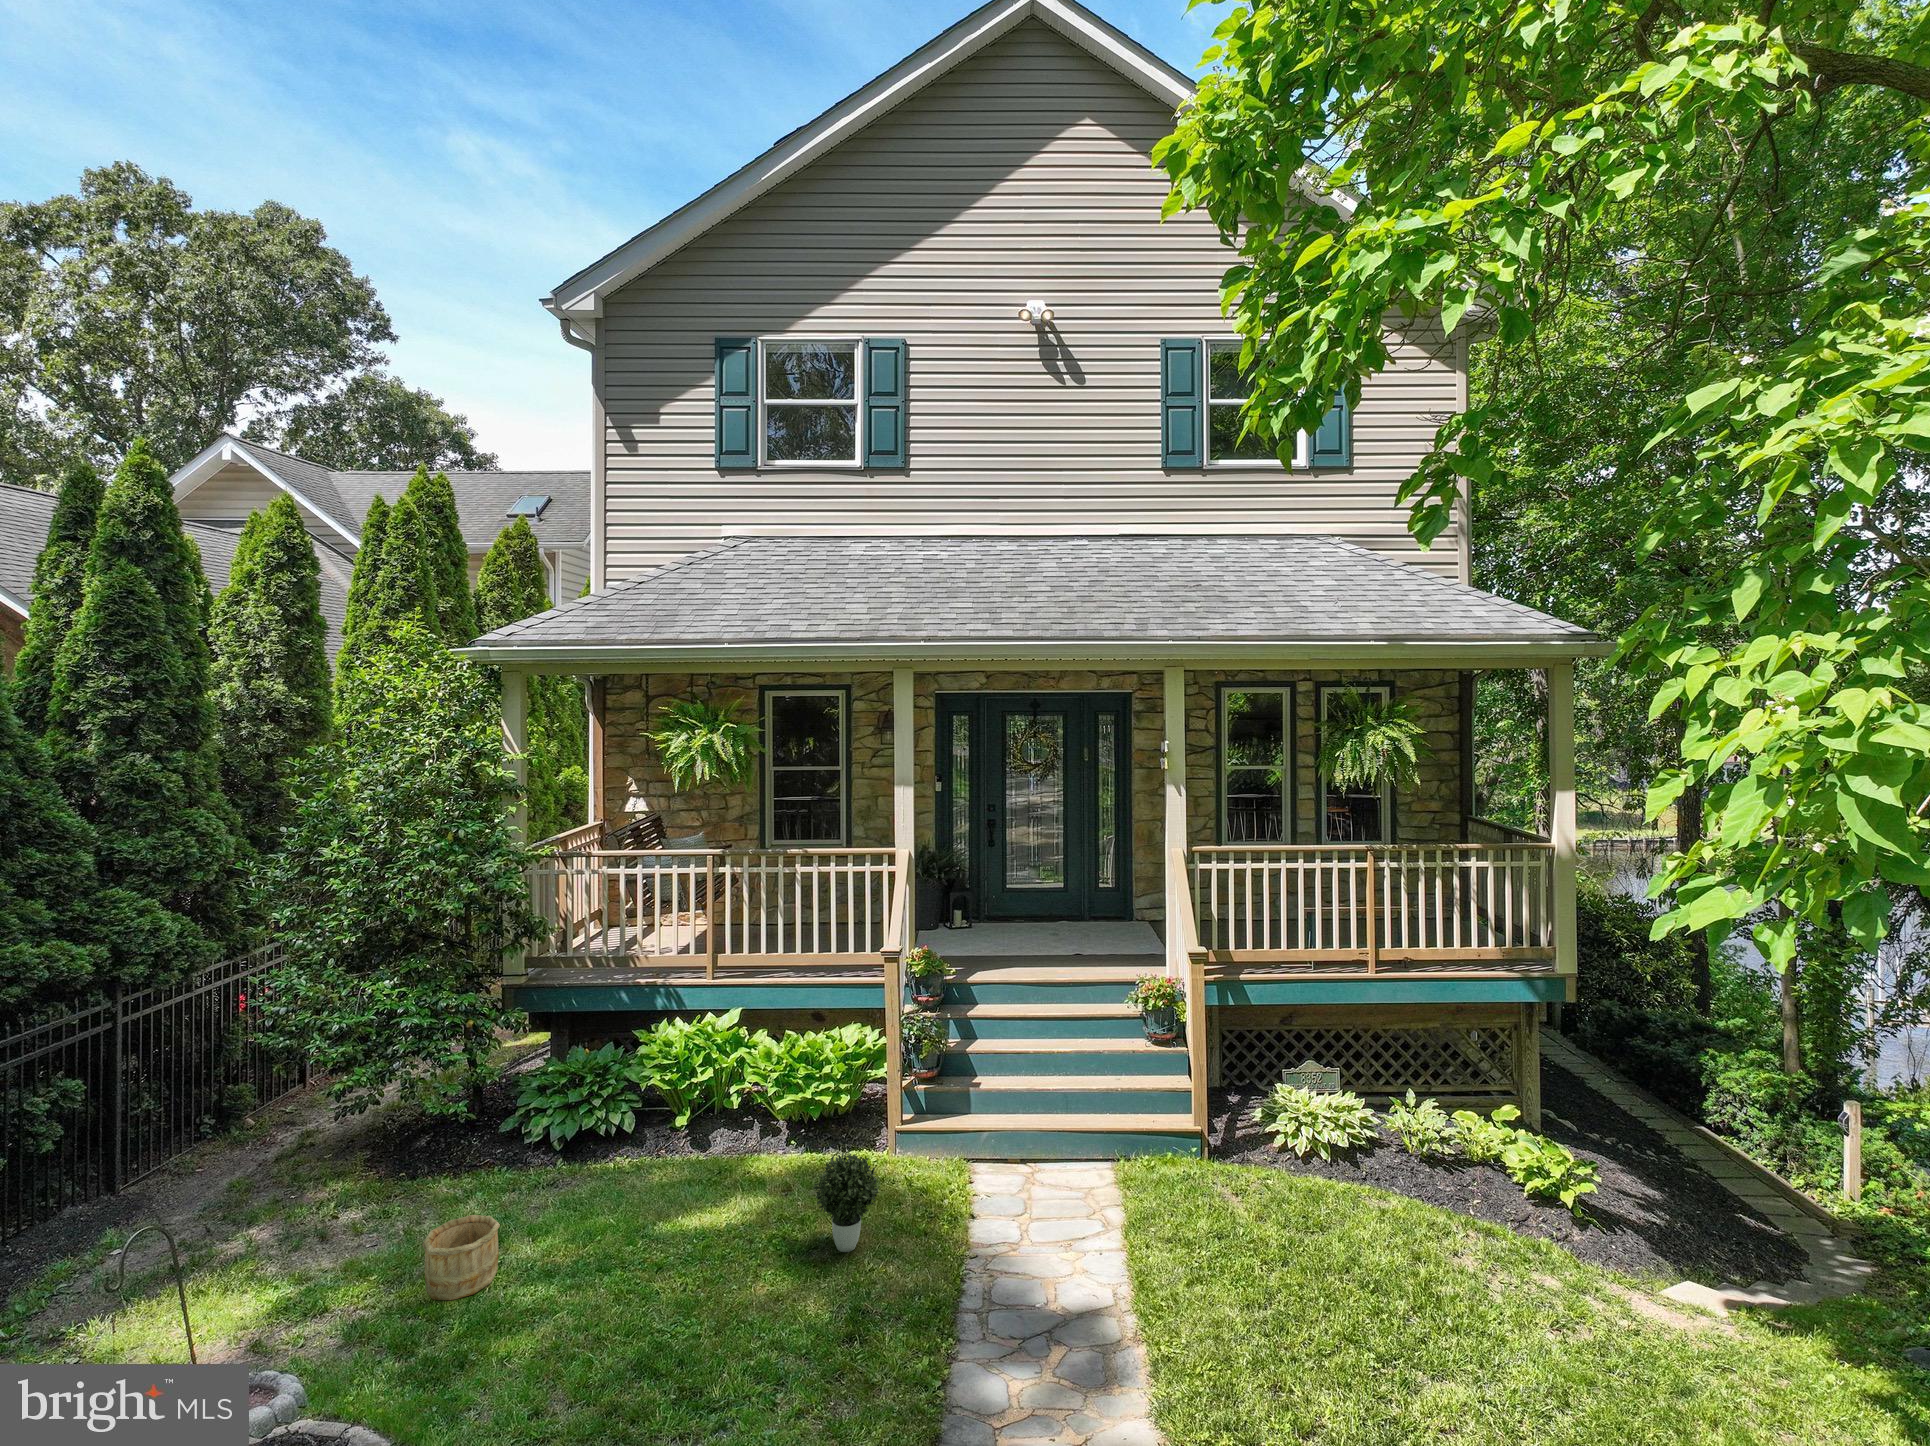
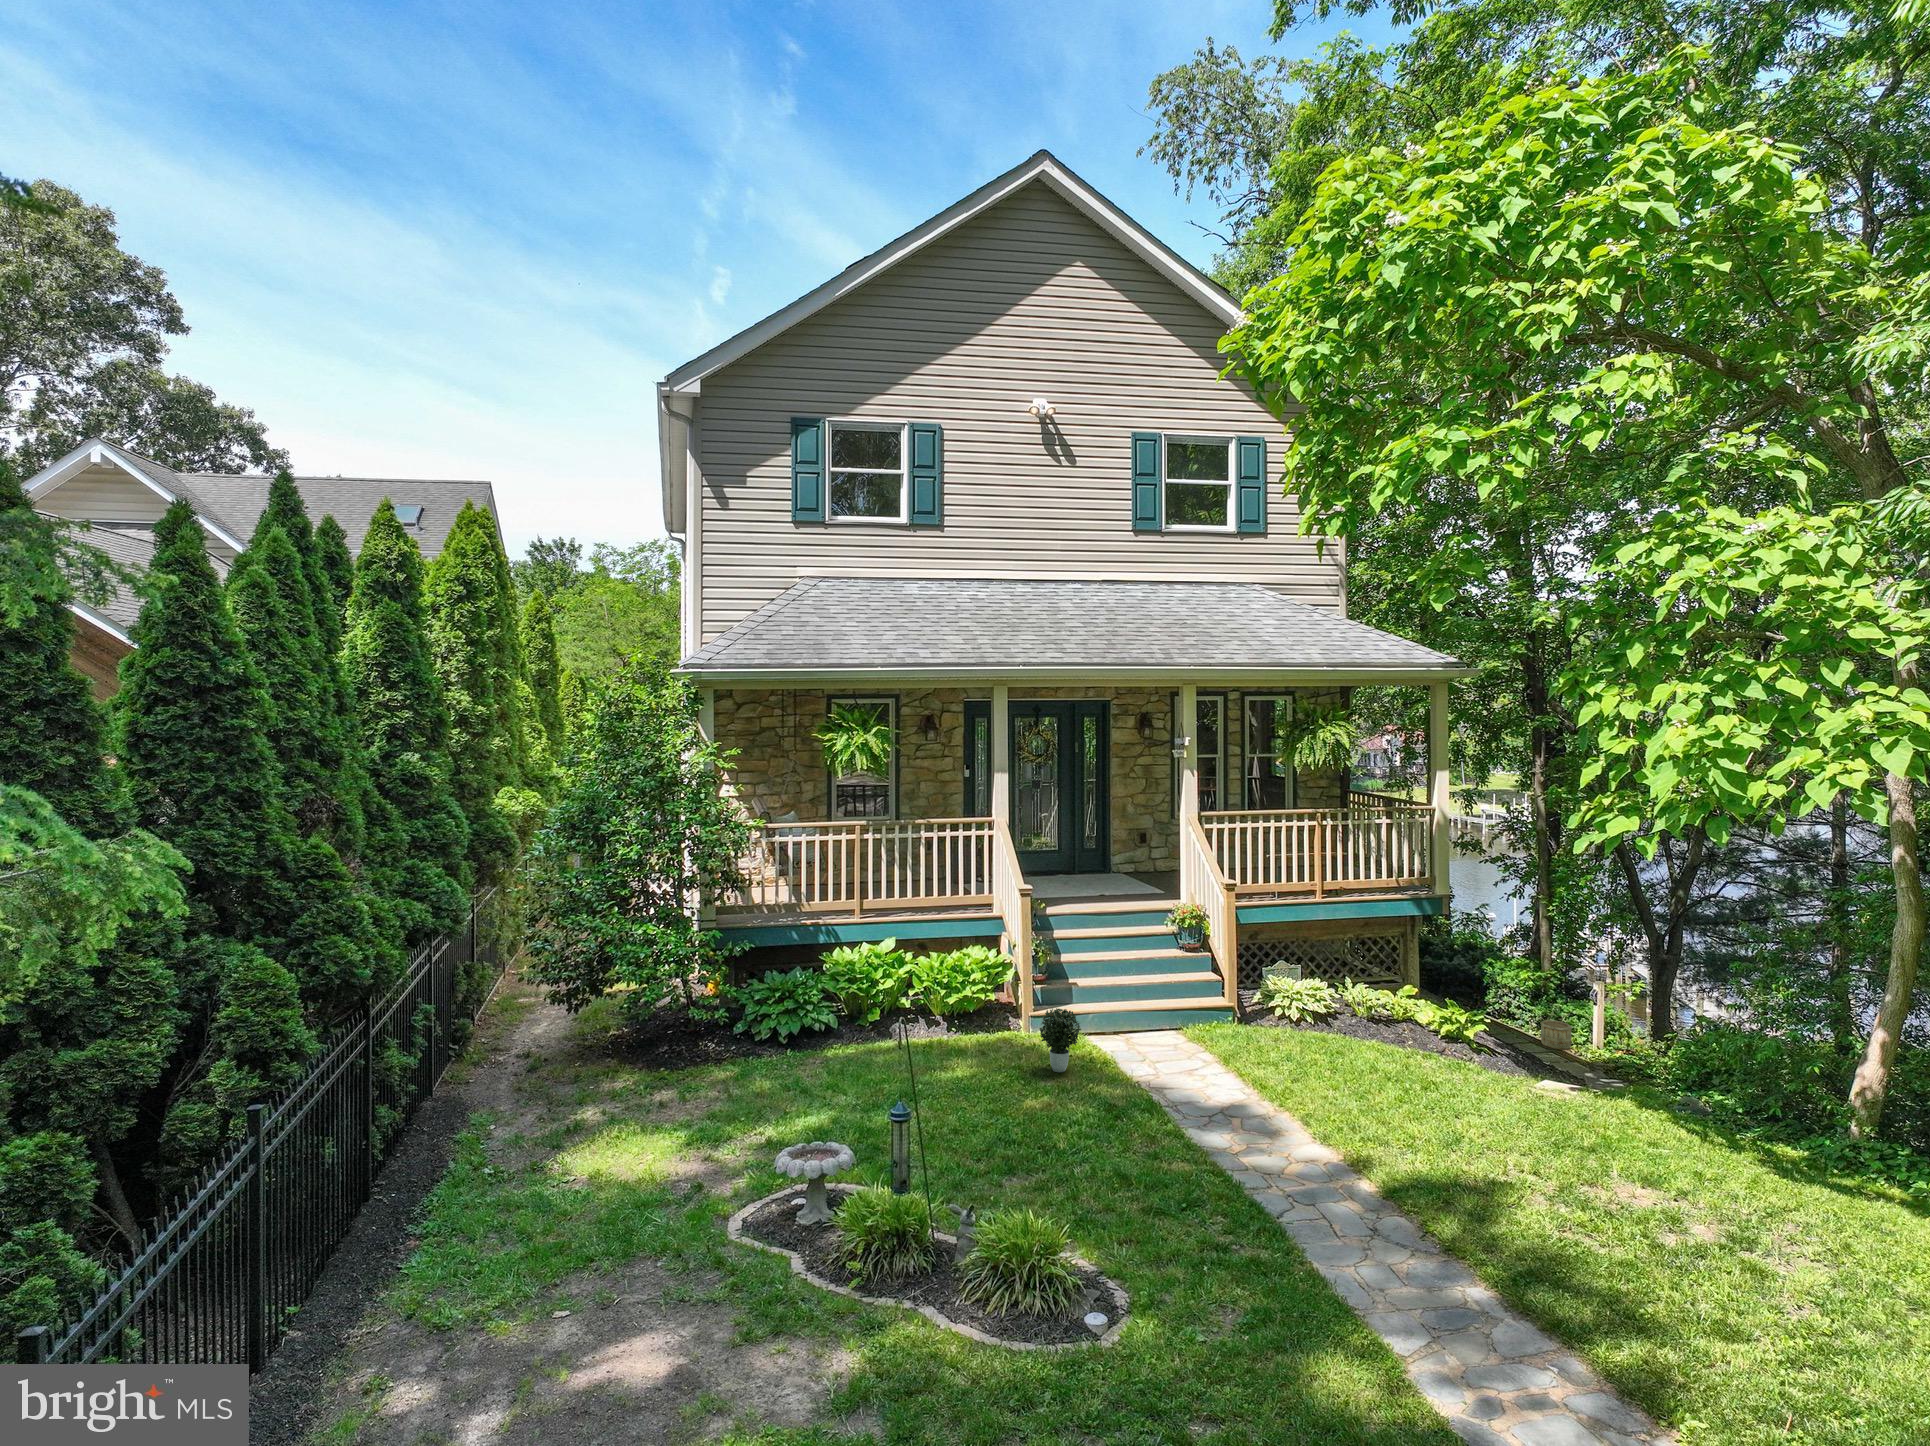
wooden bucket: present [422,1215,500,1300] -> present [1540,1020,1572,1049]

